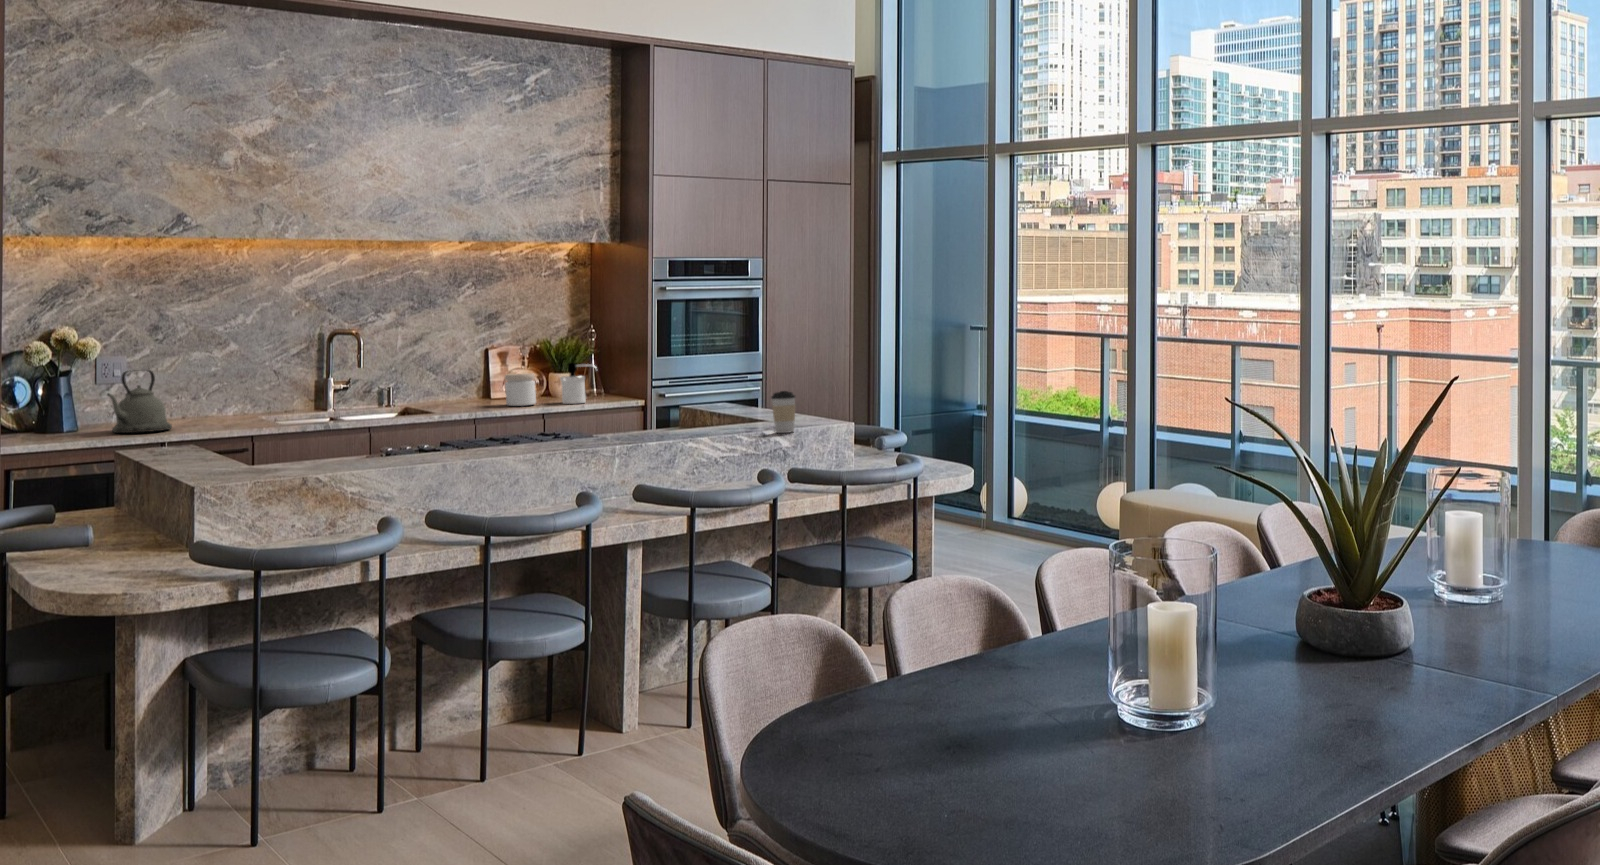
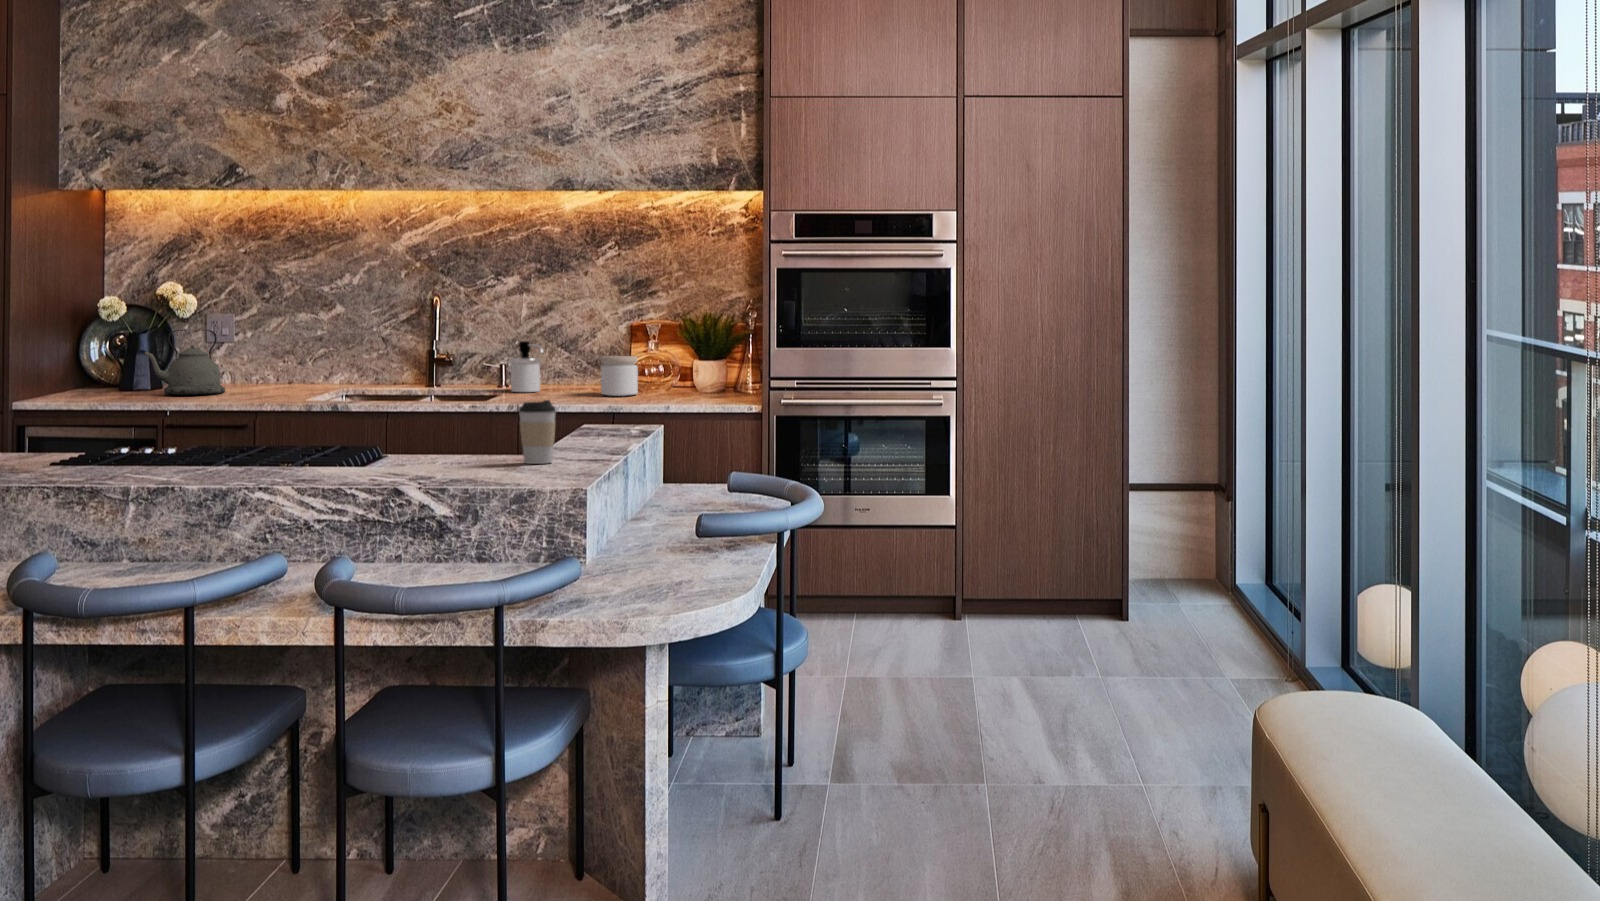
soap dispenser: present [560,363,597,404] -> present [509,341,543,392]

